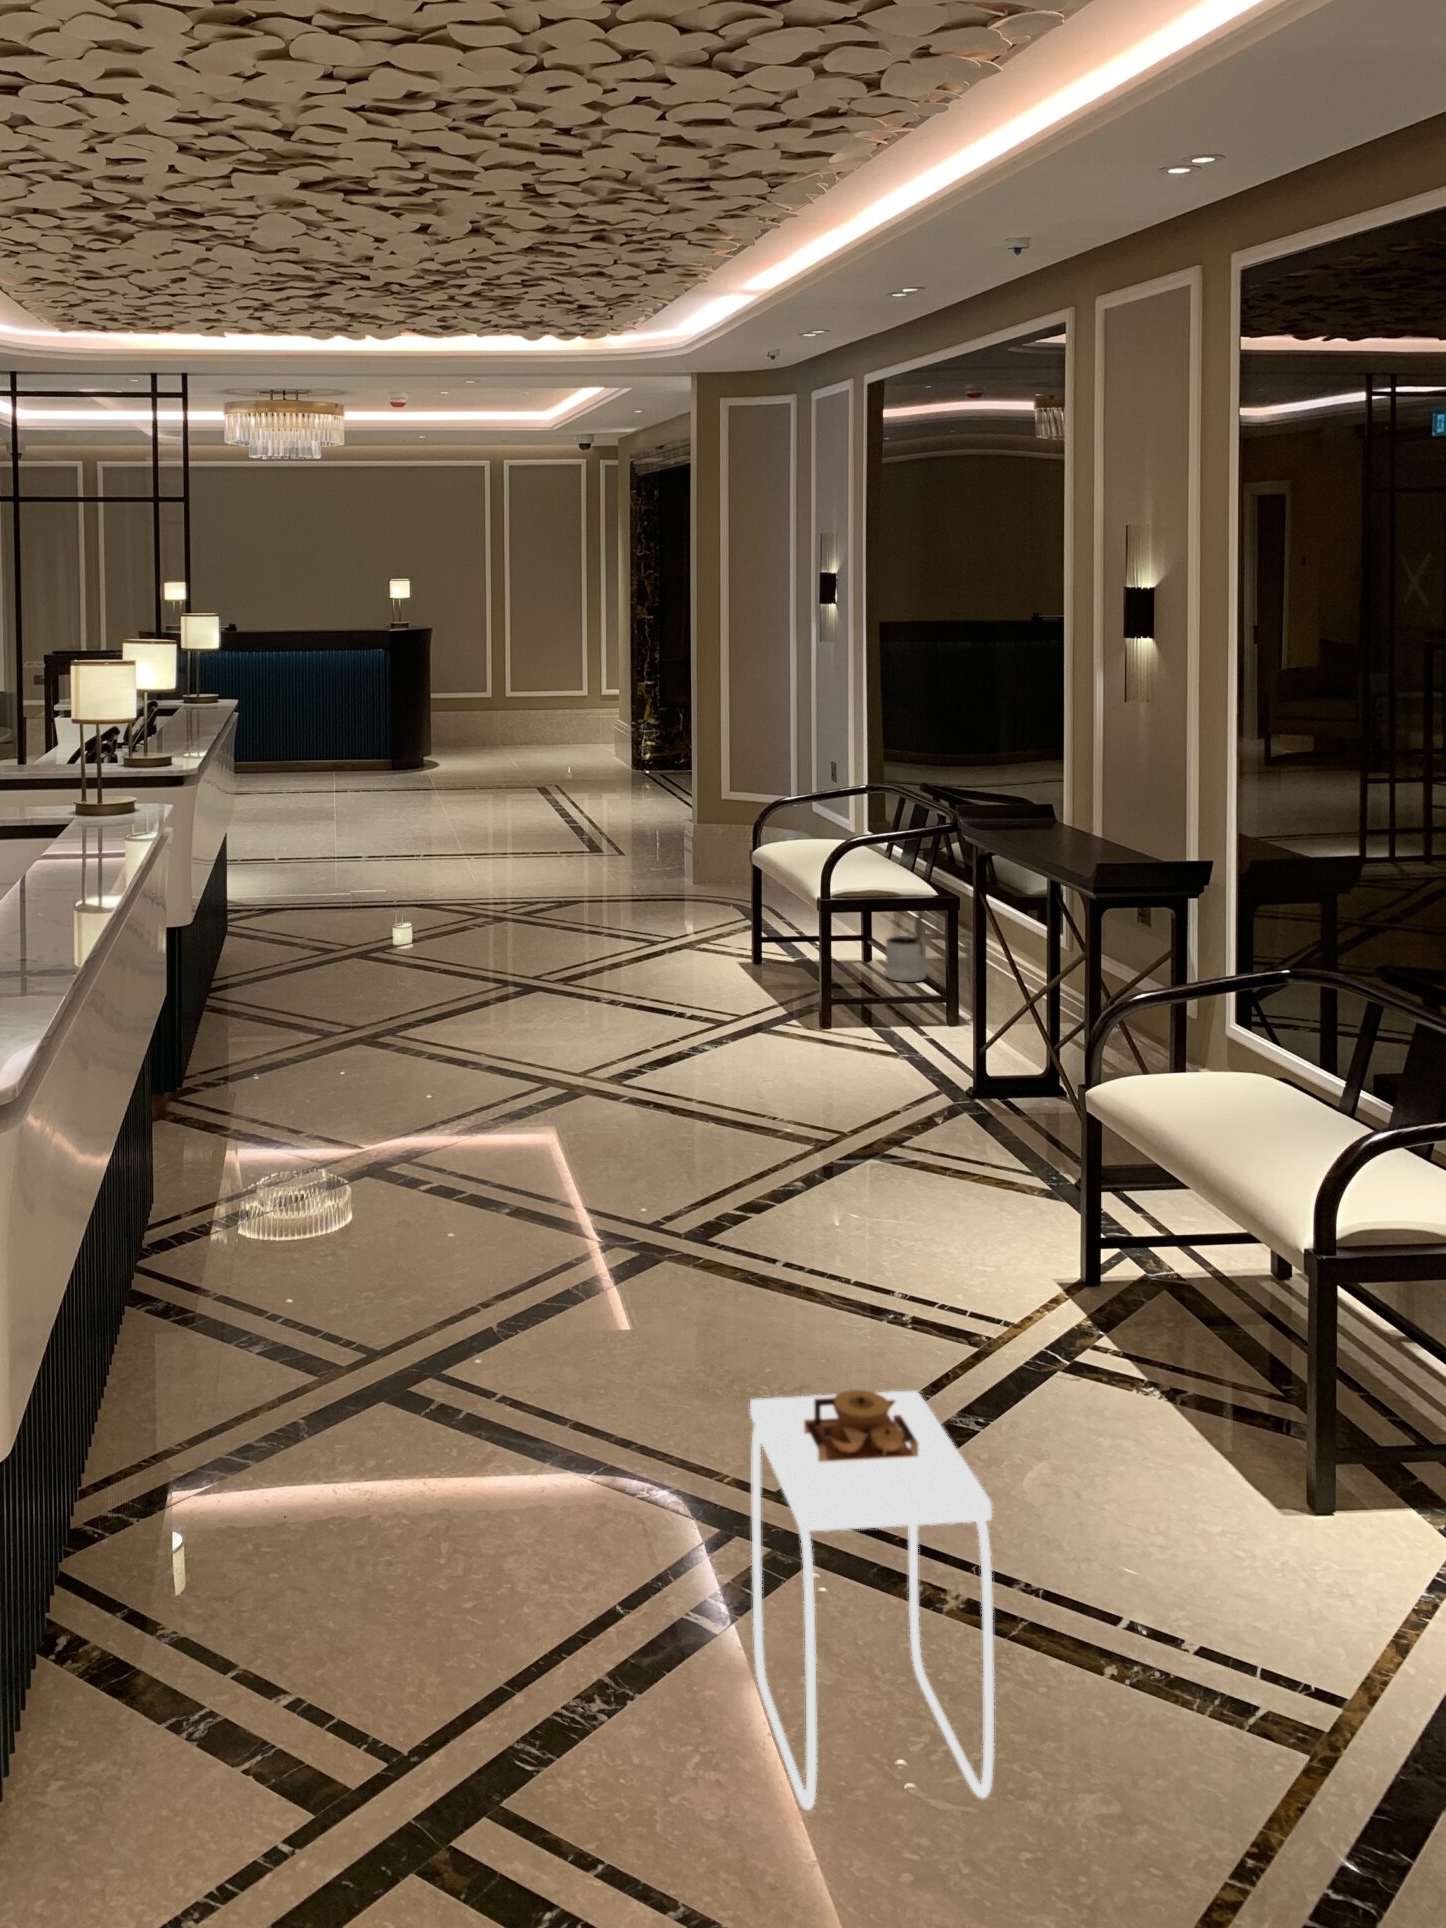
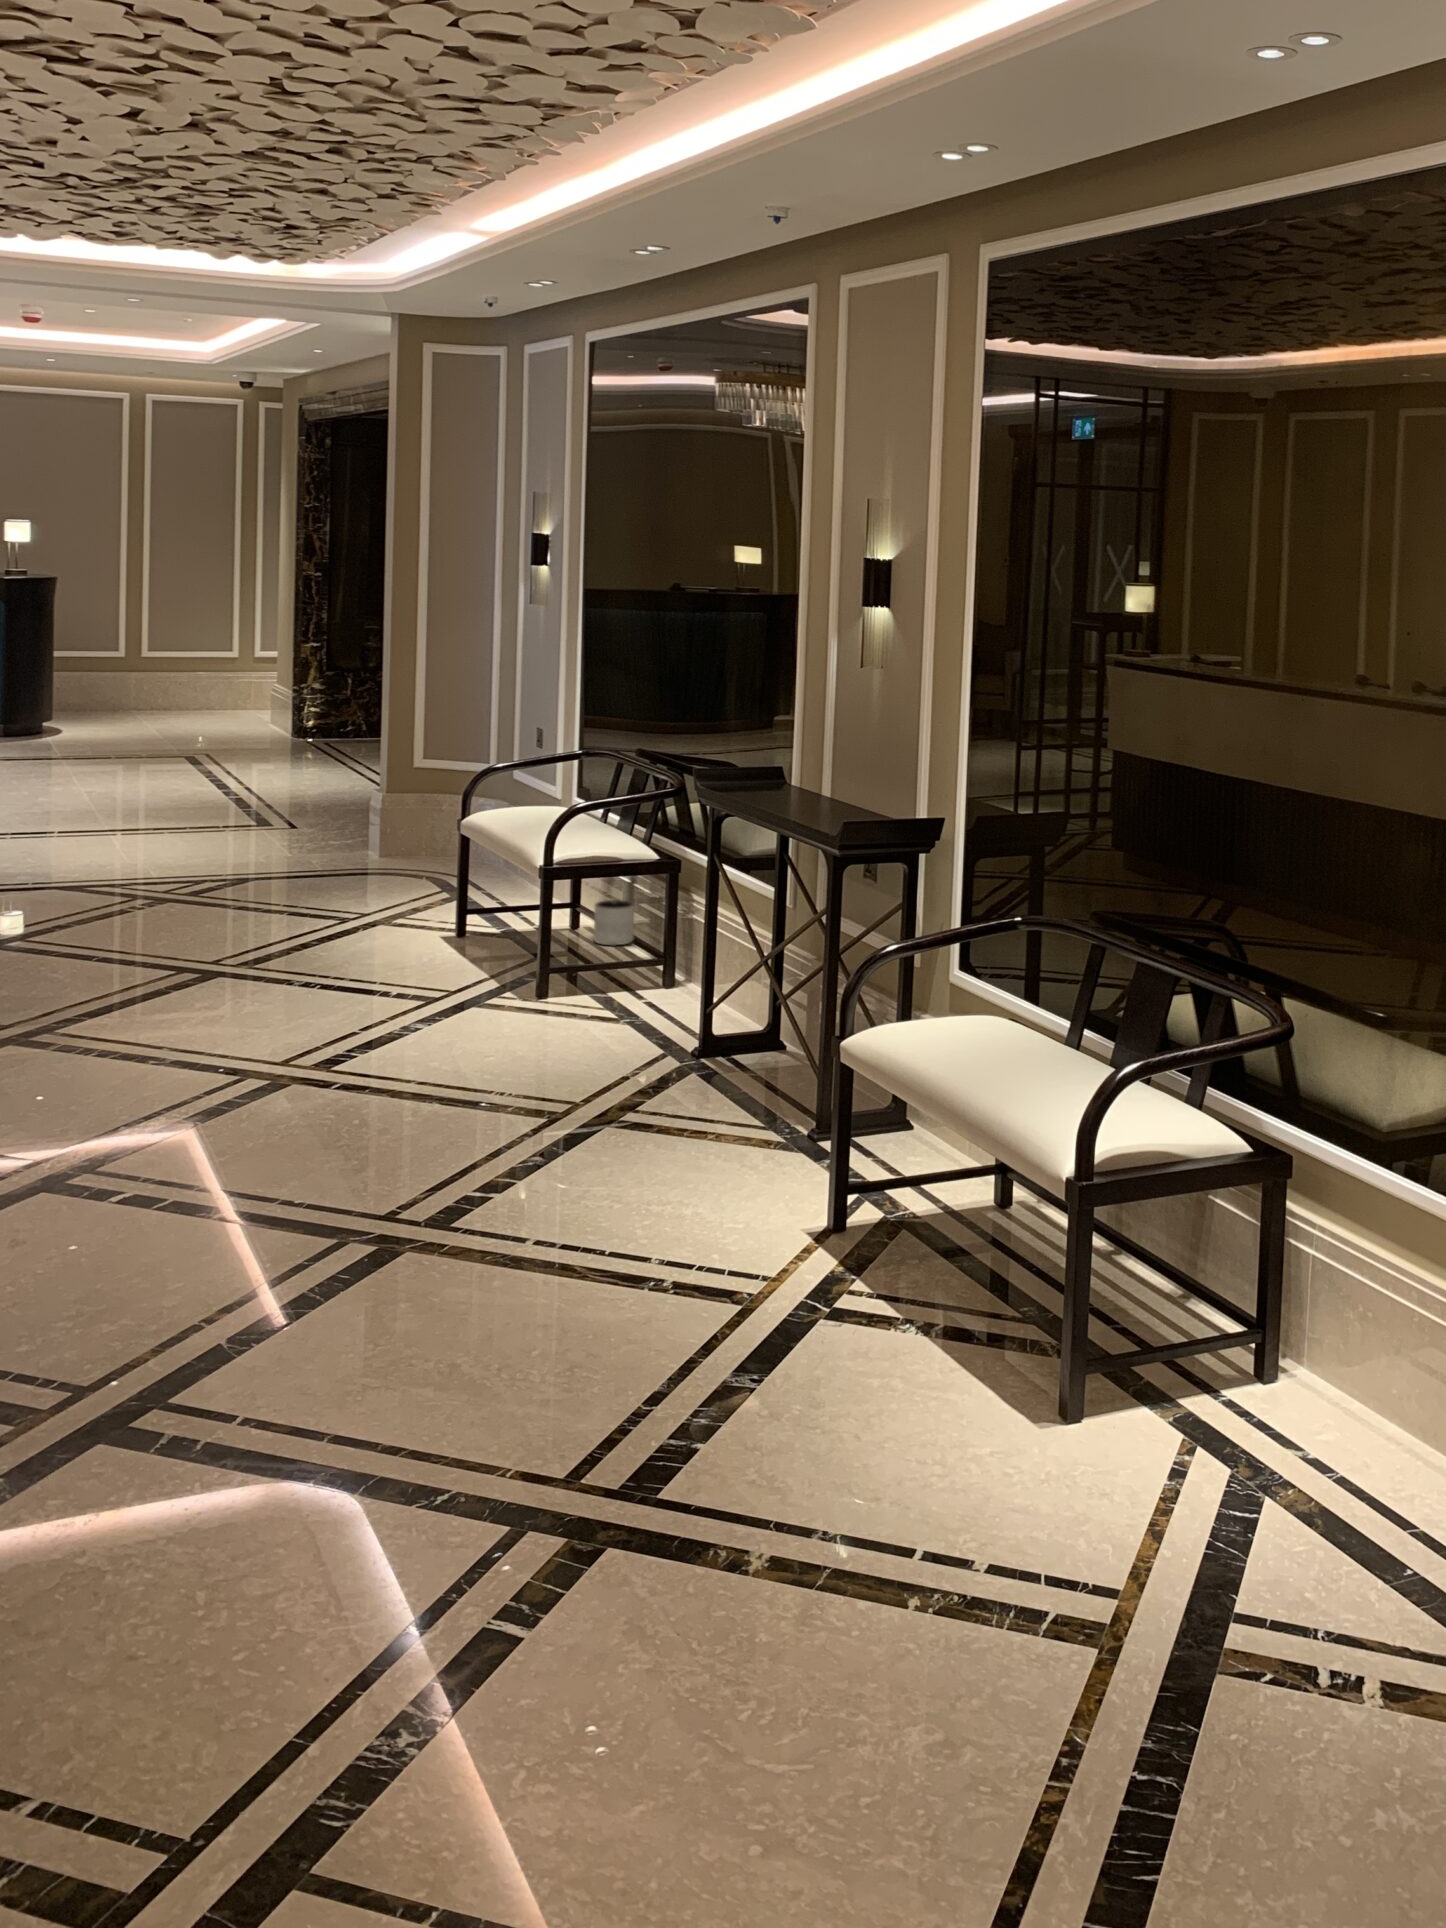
side table: present [750,1390,994,1810] -> none [574,1356,846,1811]

